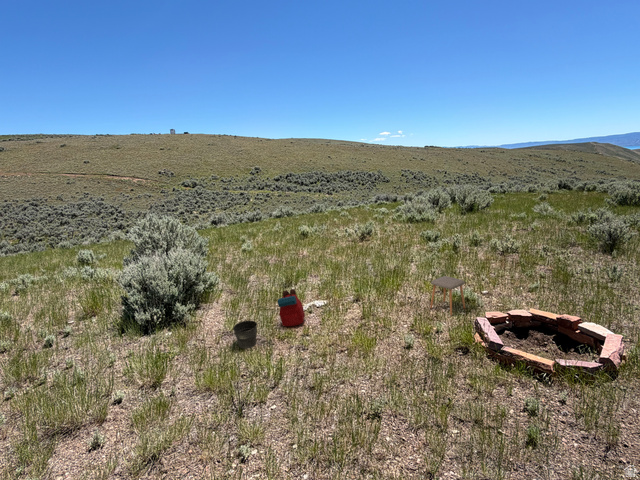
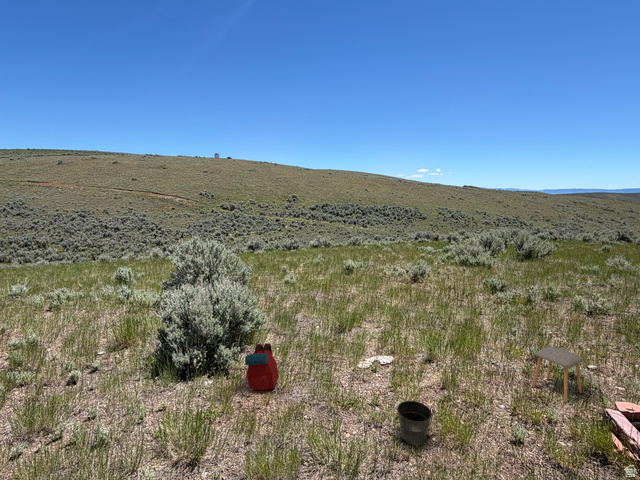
backpack: present [278,289,305,326] -> present [245,343,279,390]
bucket: present [232,321,257,348] -> present [394,401,432,445]

